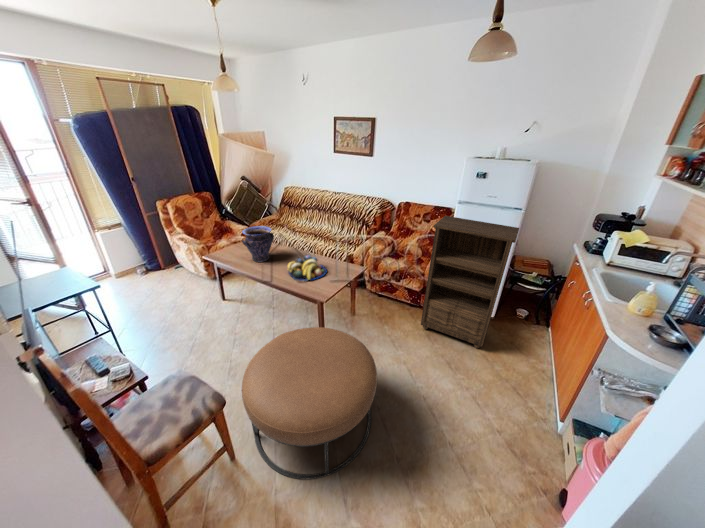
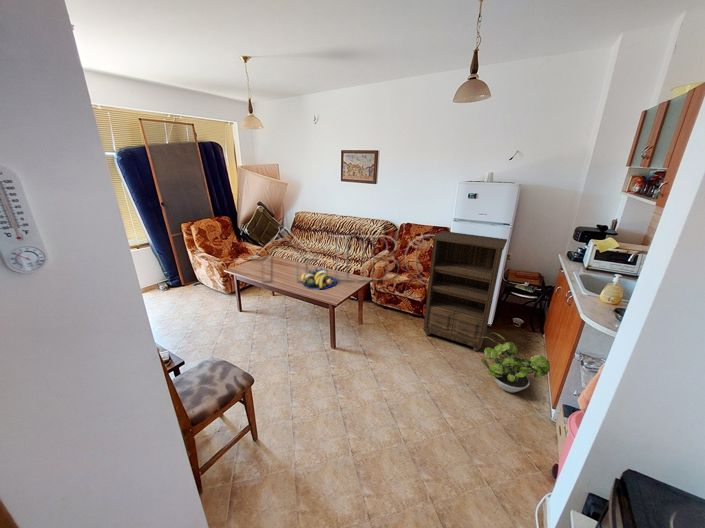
vase: present [242,226,274,262] -> none [261,243,289,274]
ottoman: present [242,327,377,479] -> none [266,326,385,458]
potted plant: none [483,334,559,399] -> present [481,332,550,393]

